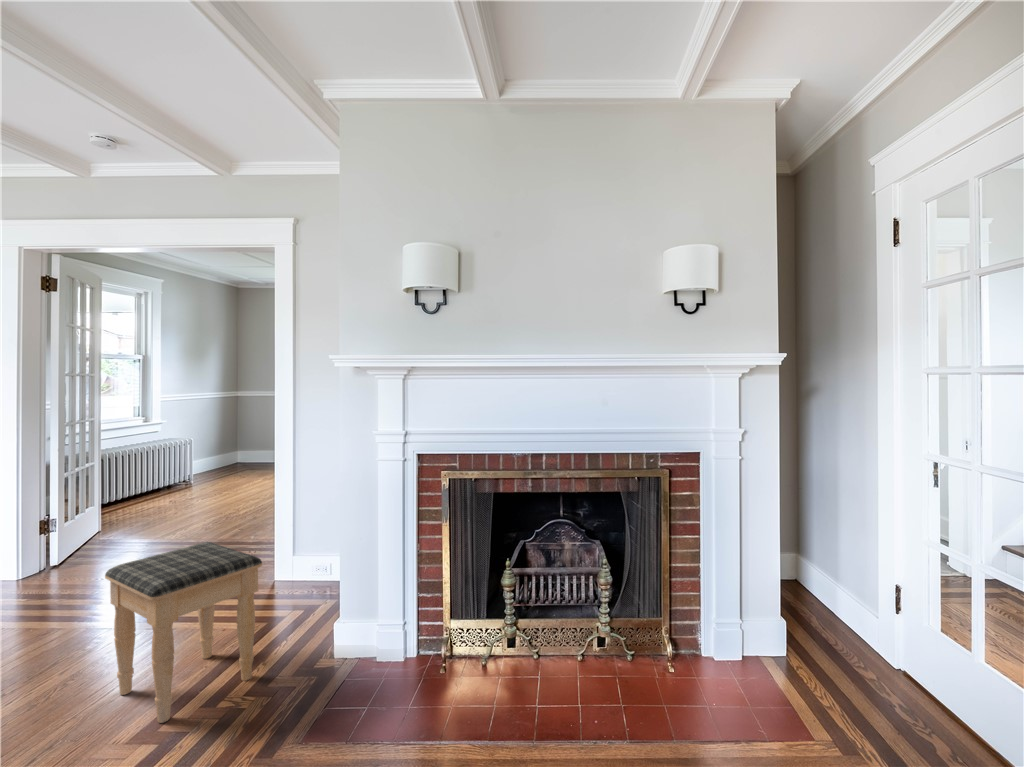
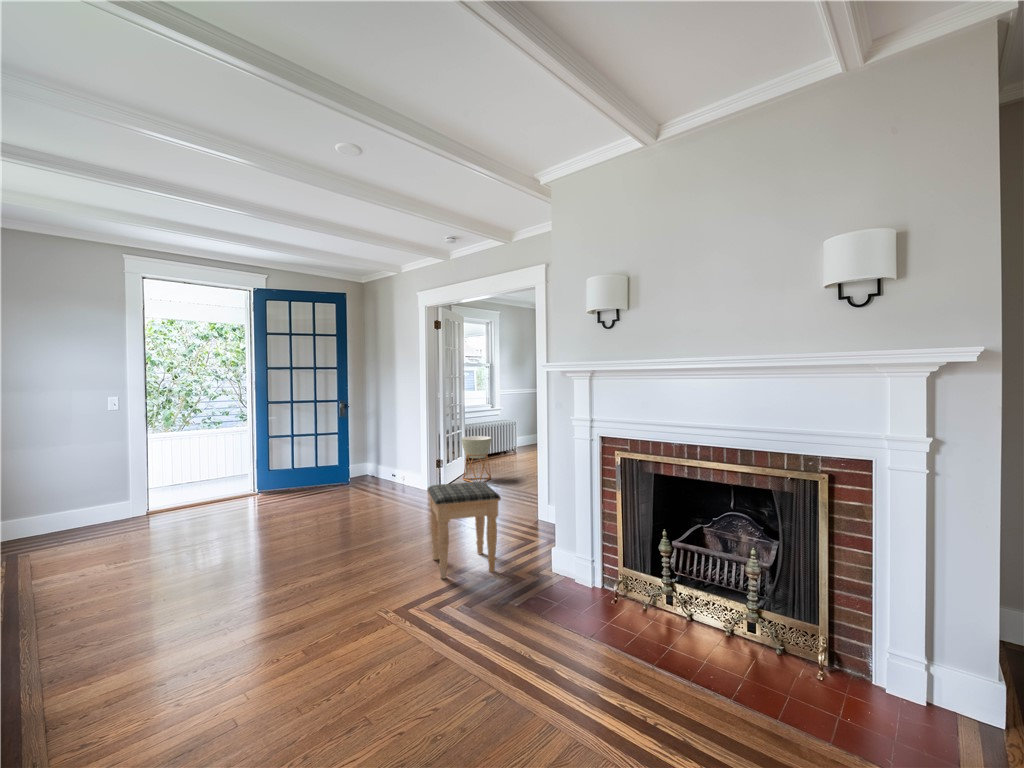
planter: none [90,470,149,547] -> present [461,436,491,482]

